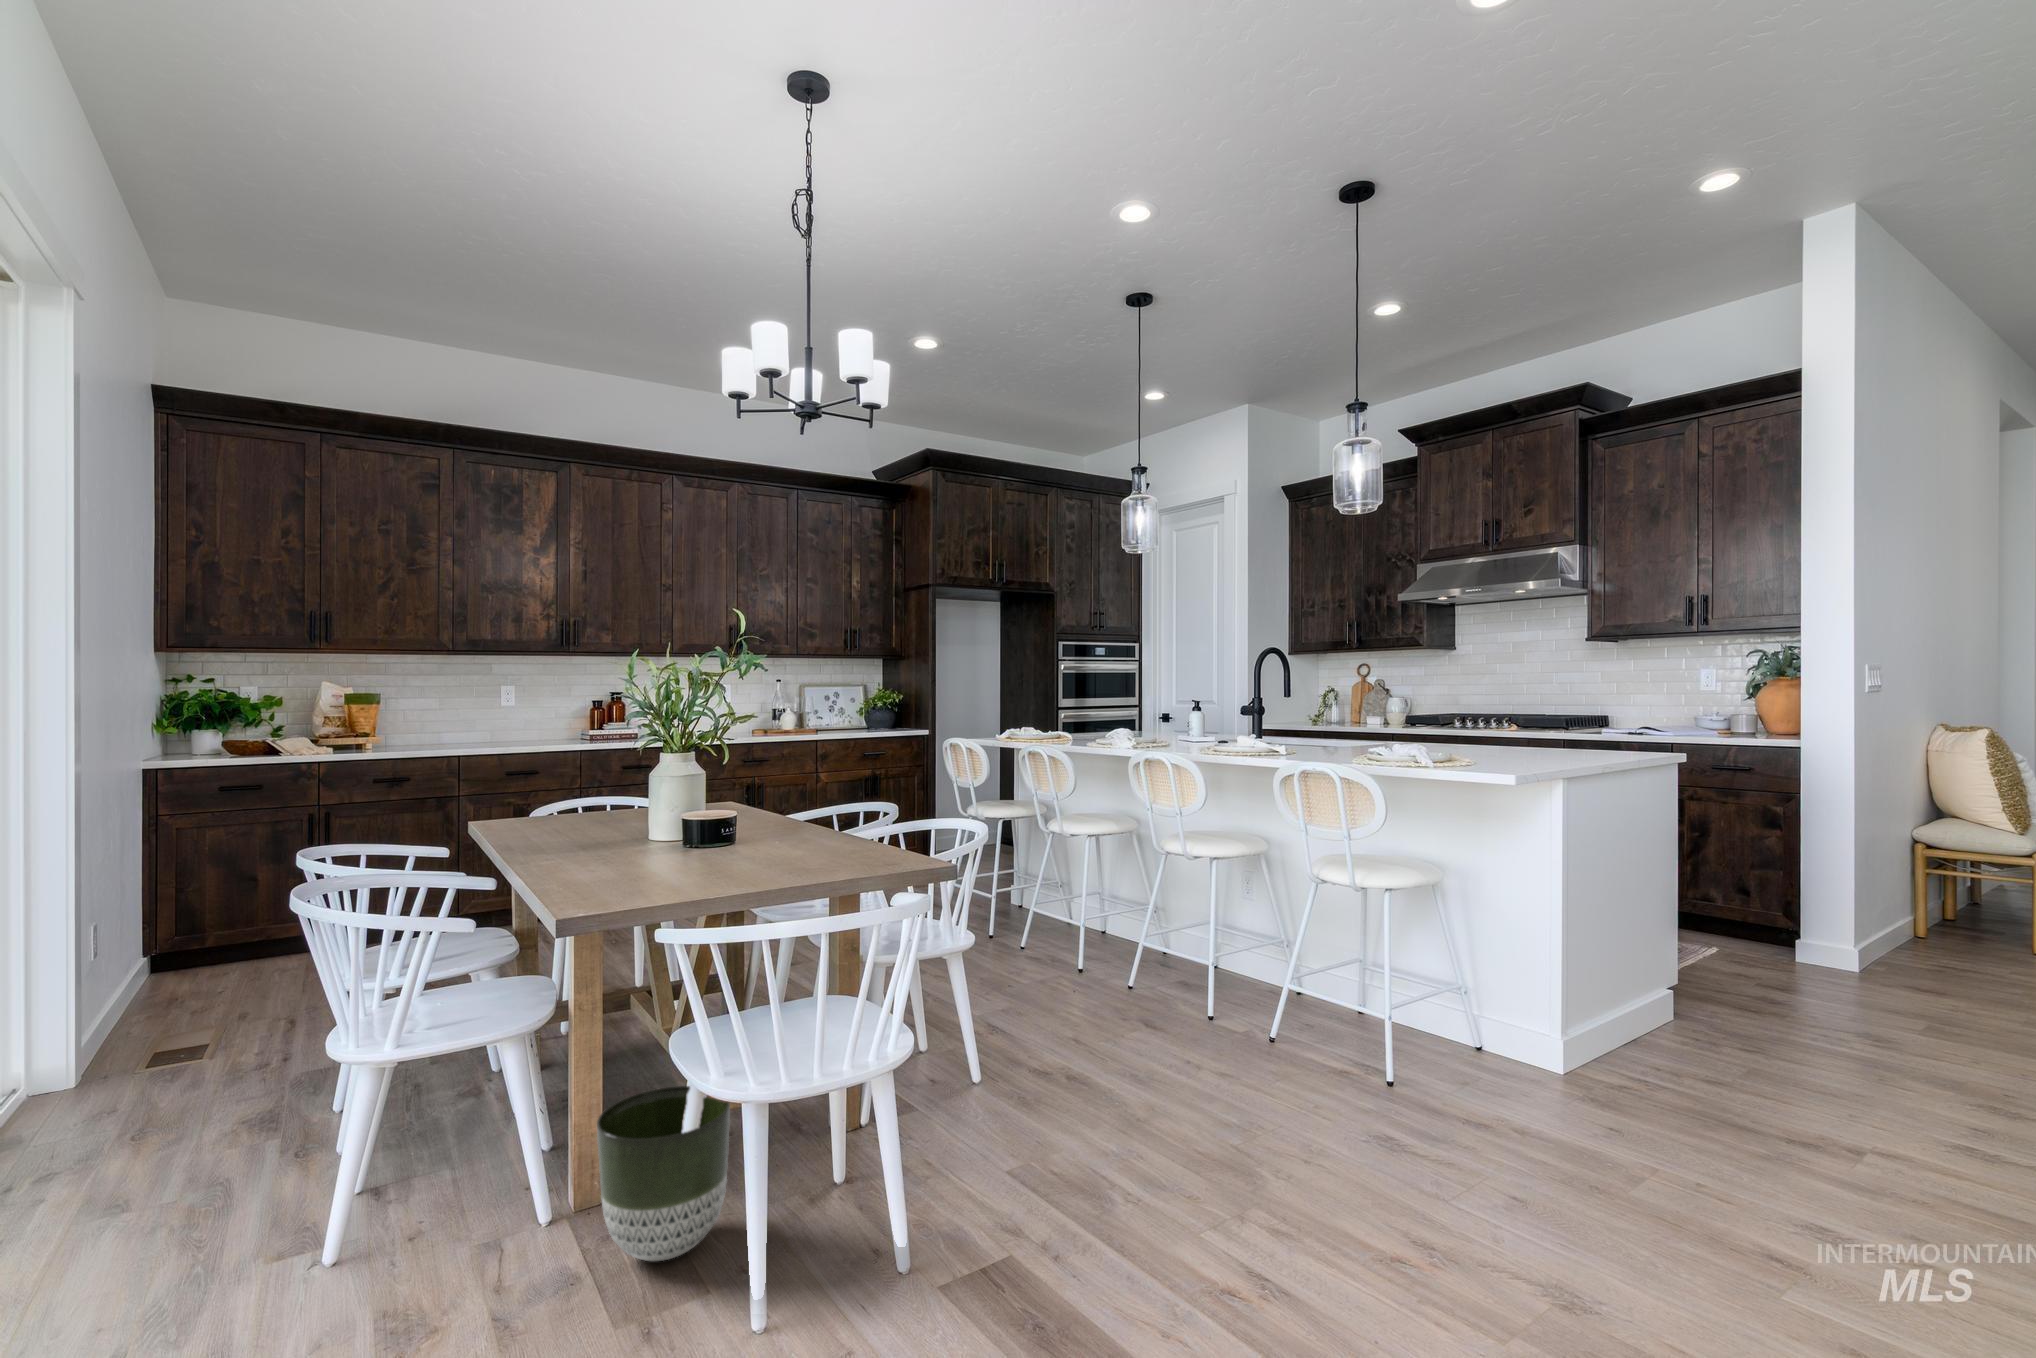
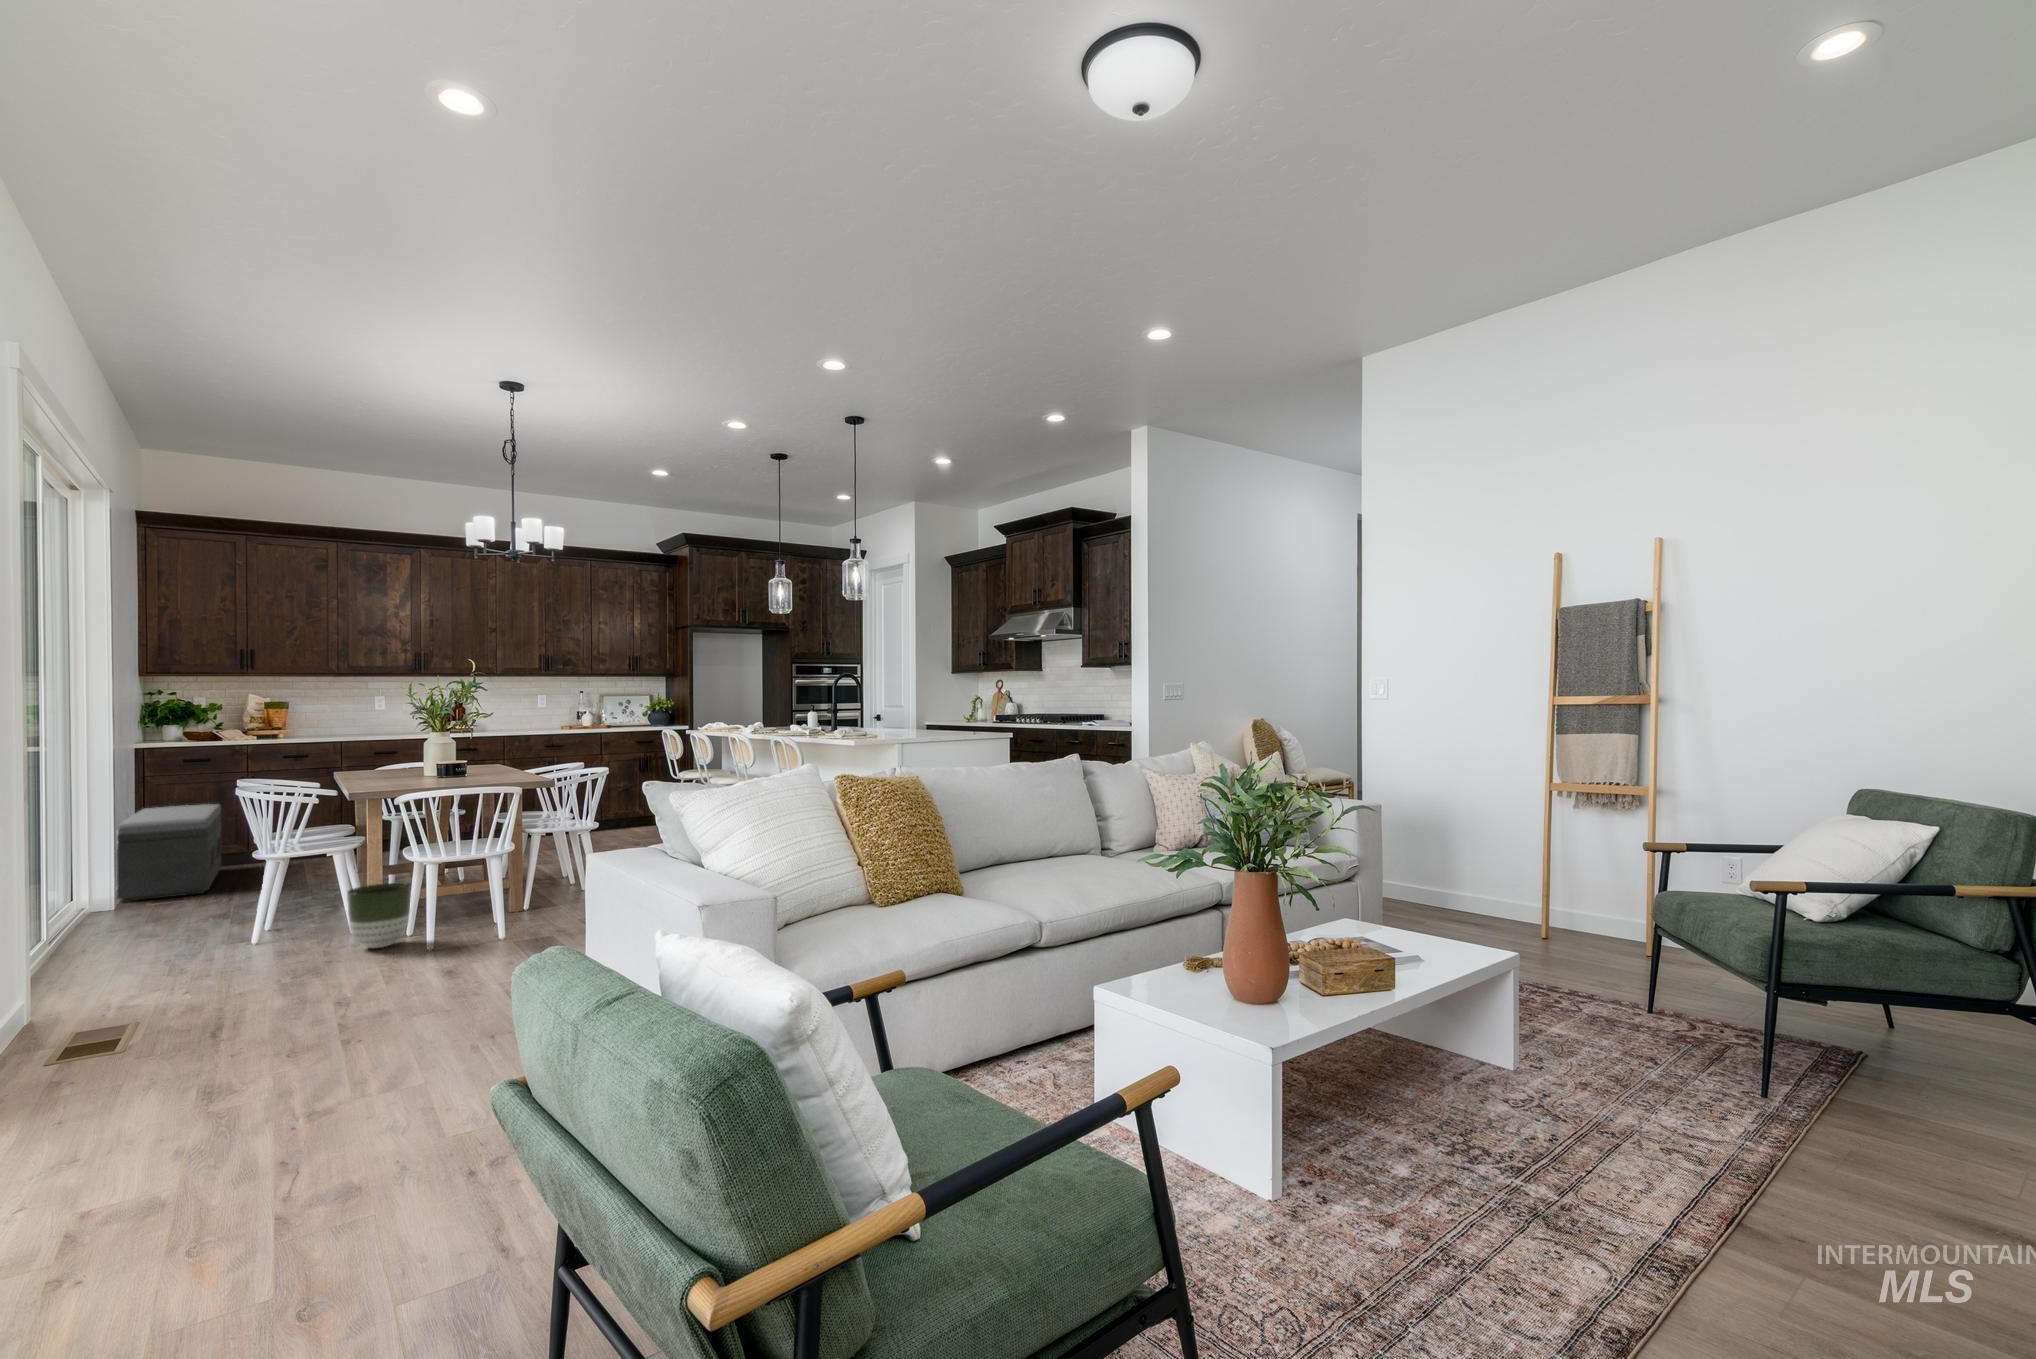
storage bench: none [102,860,284,1059] -> present [117,804,221,902]

